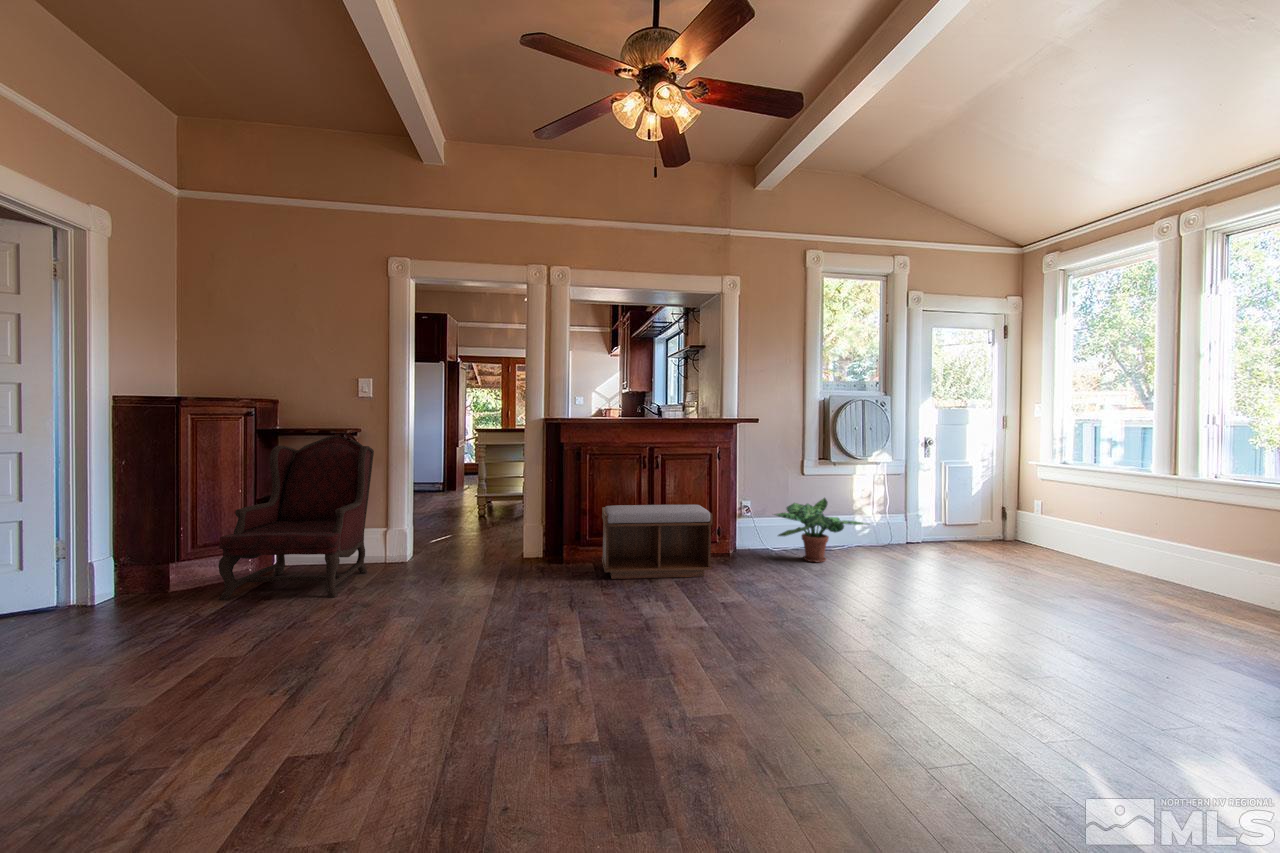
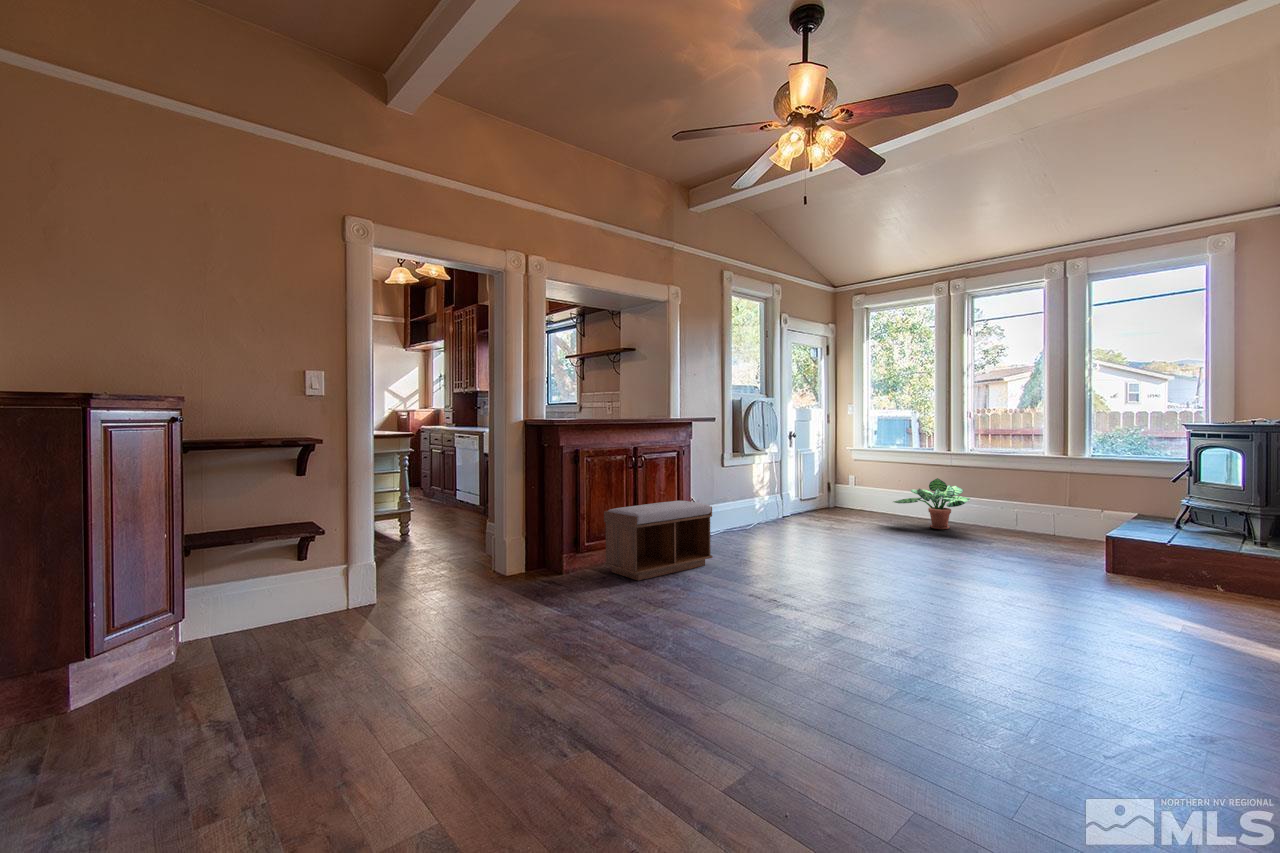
armchair: present [218,436,374,600] -> none [205,445,384,697]
potted plant: present [775,498,866,562] -> present [893,478,970,529]

